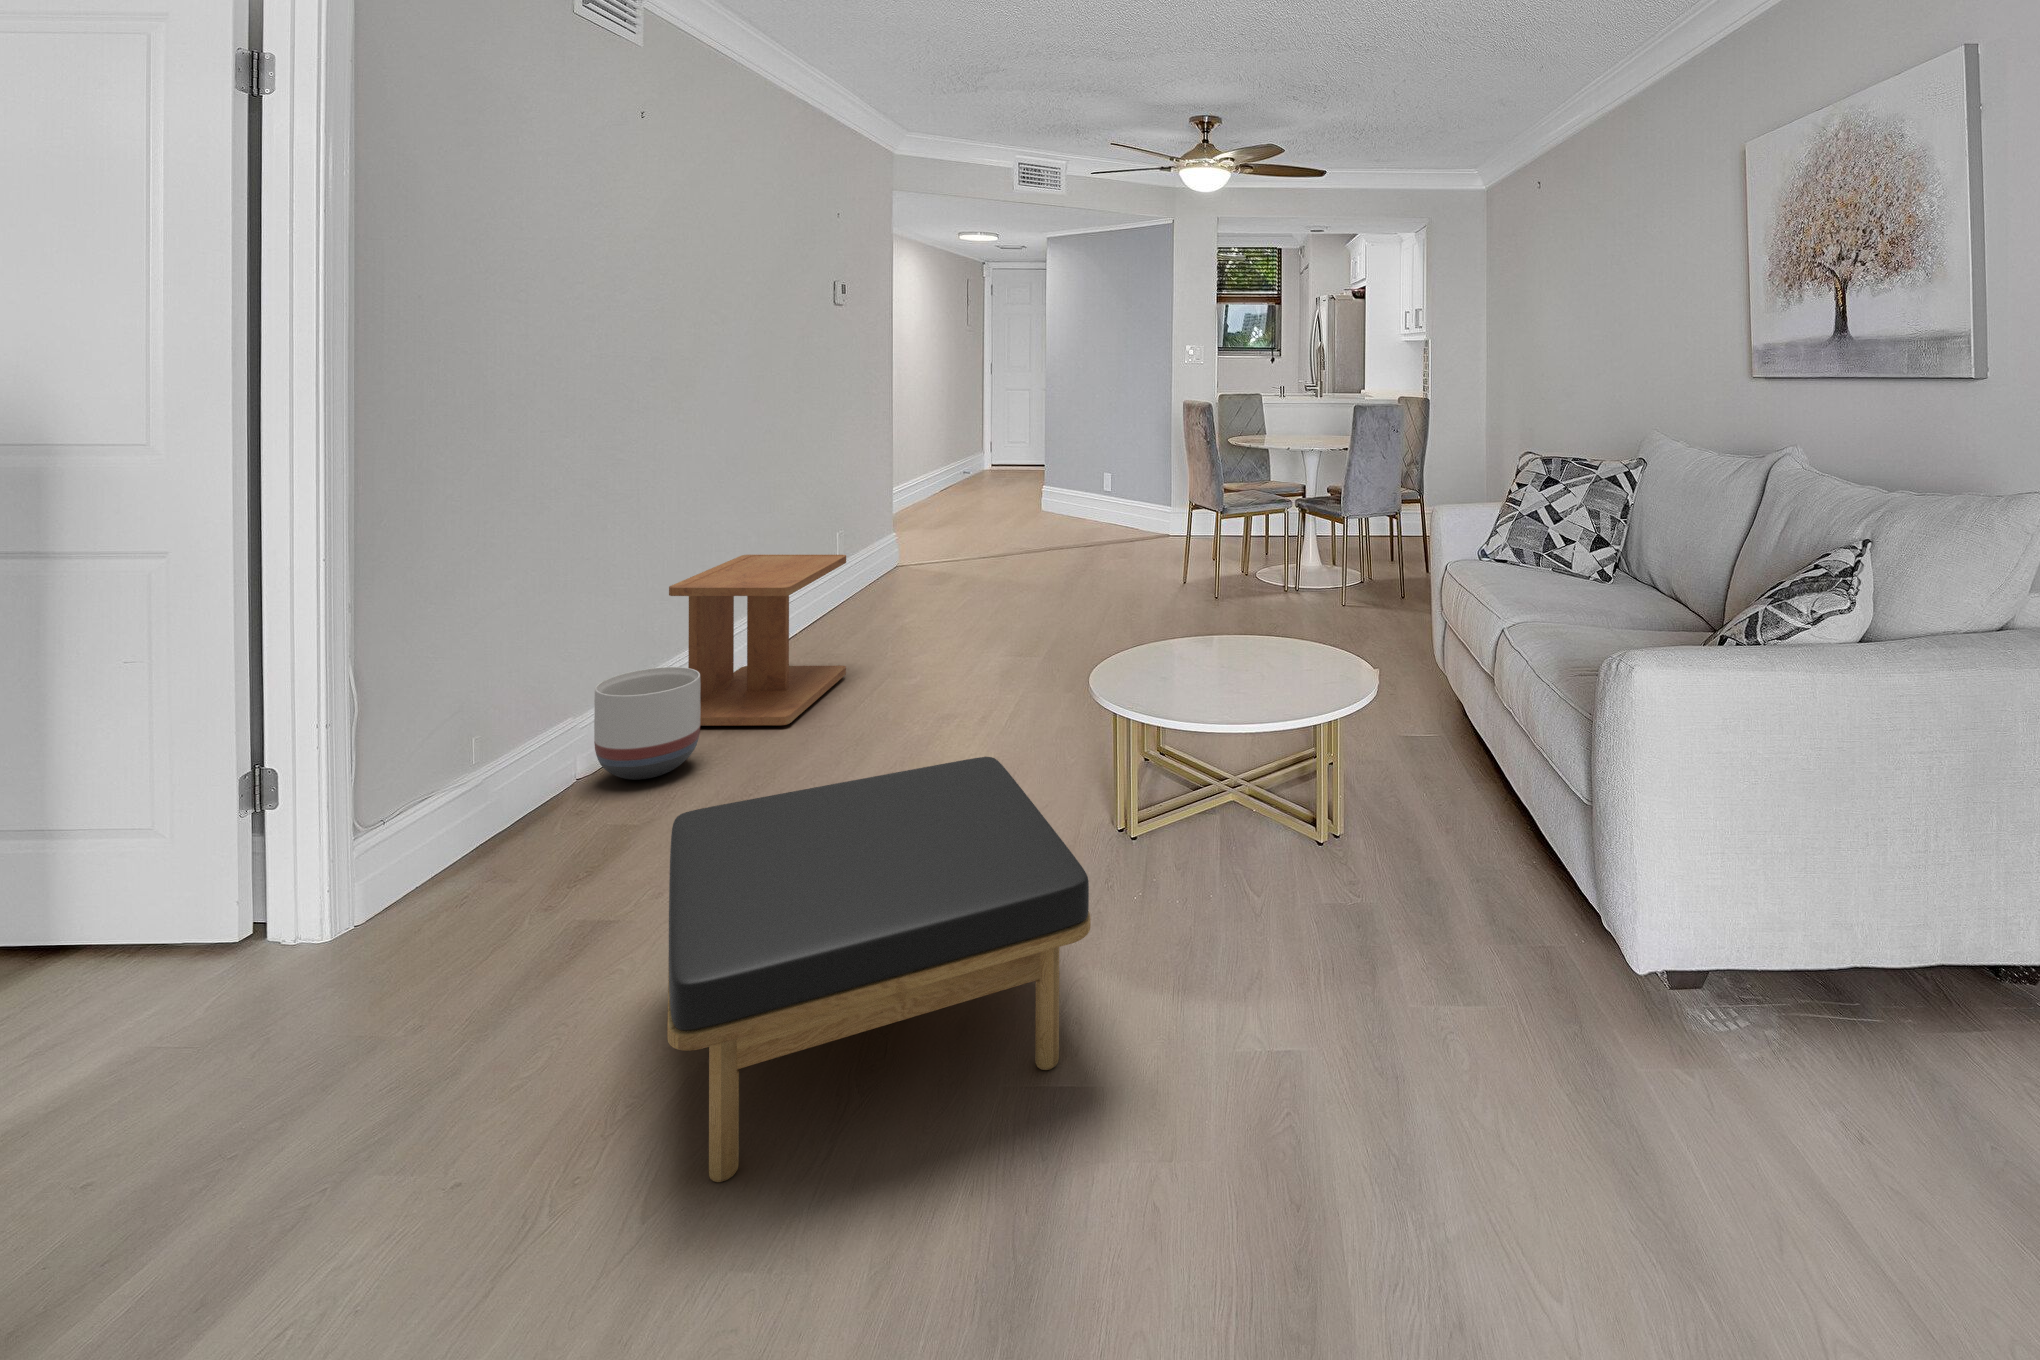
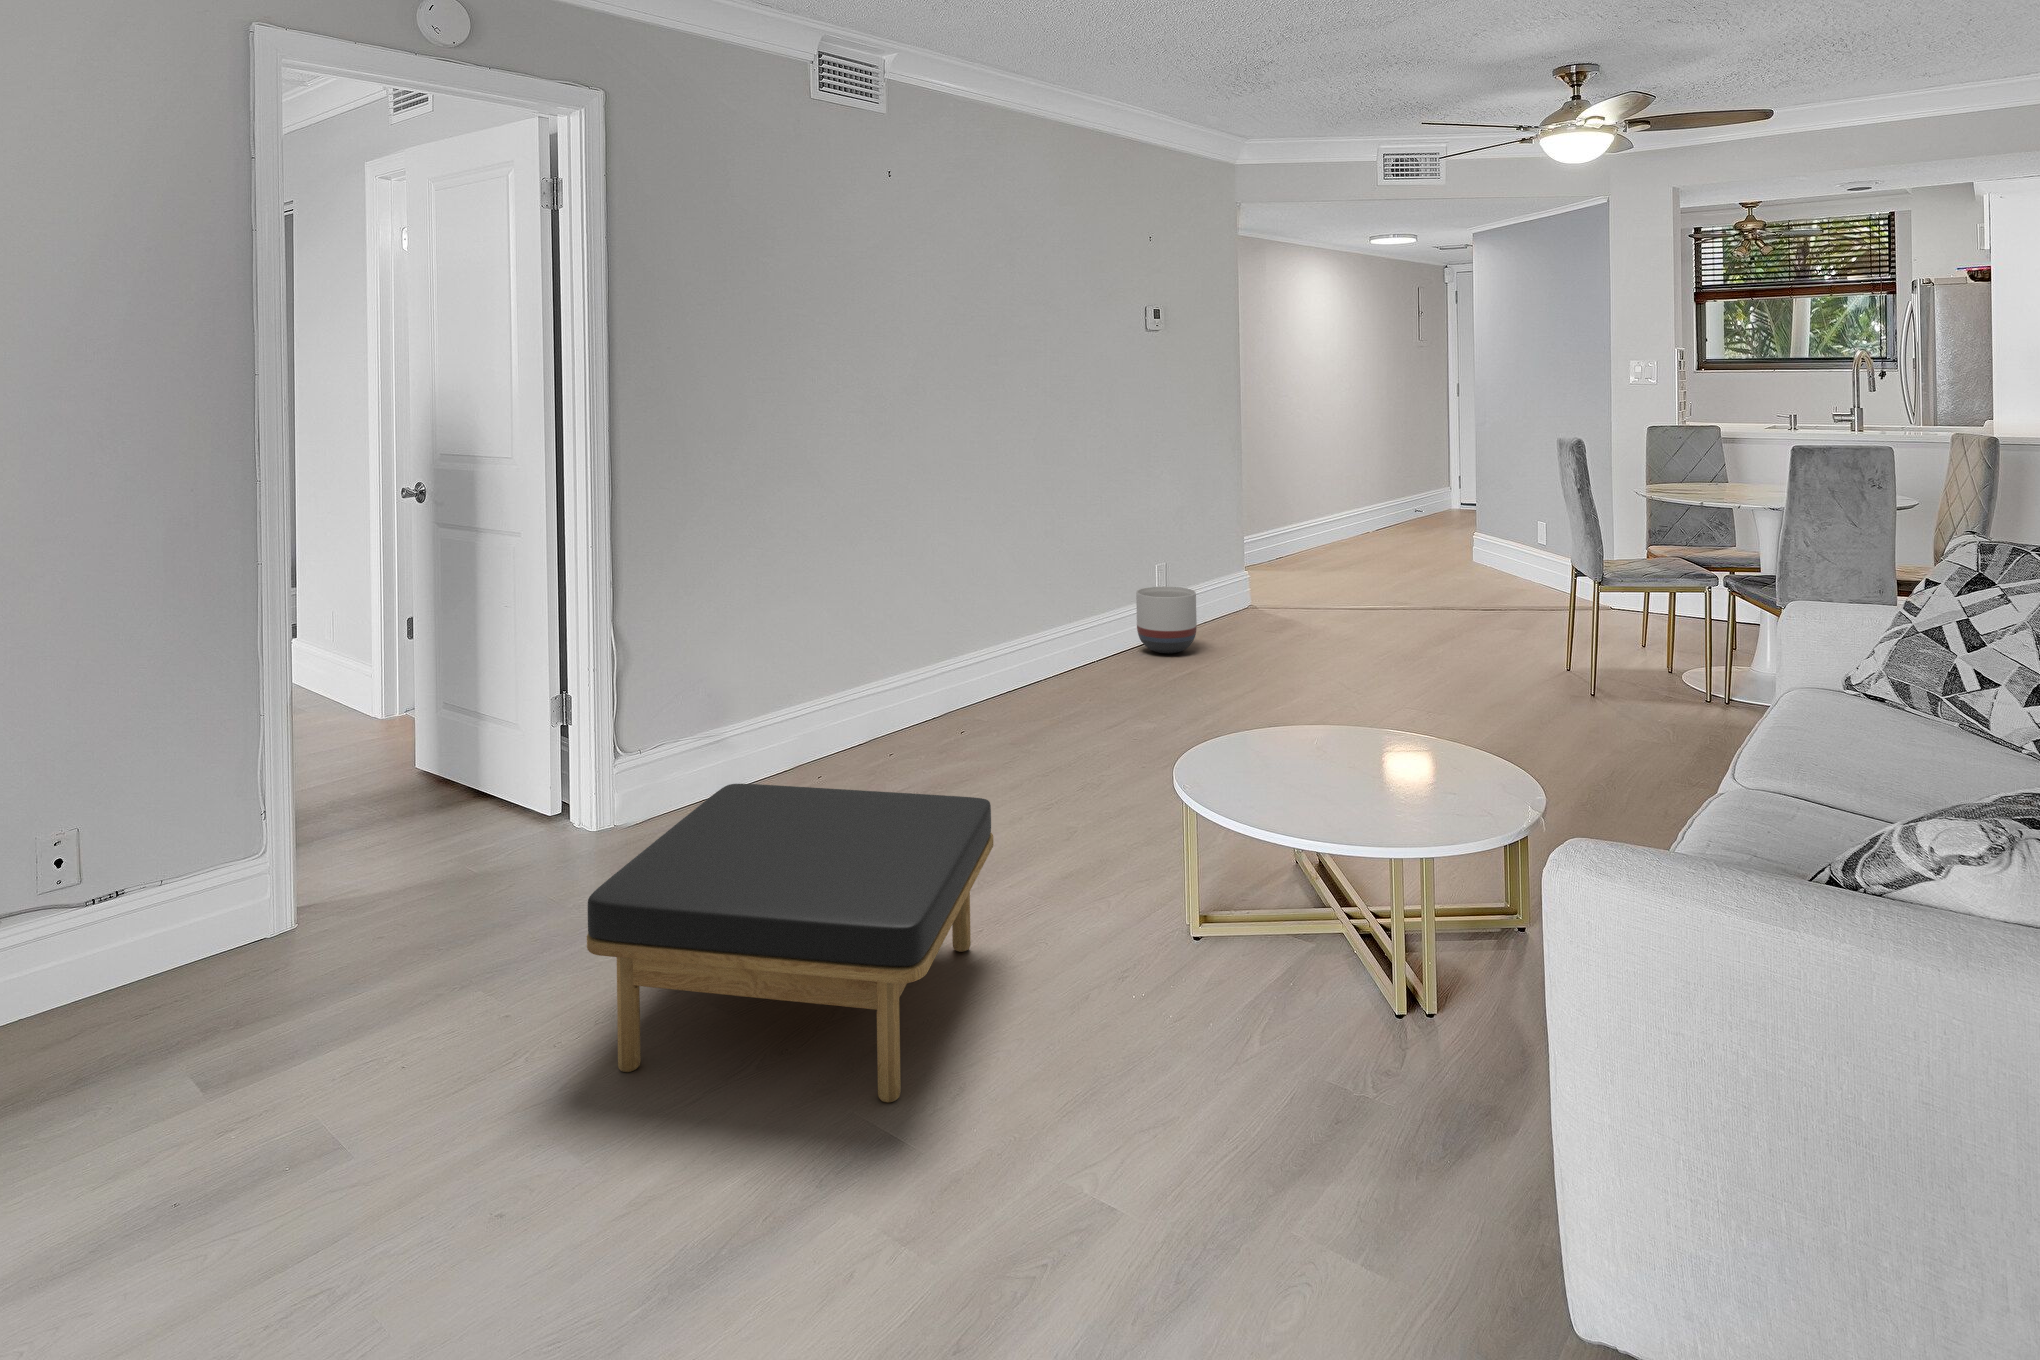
side table: present [669,555,846,726] -> none [904,577,1079,744]
planter: present [594,667,701,780] -> present [1136,587,1197,653]

